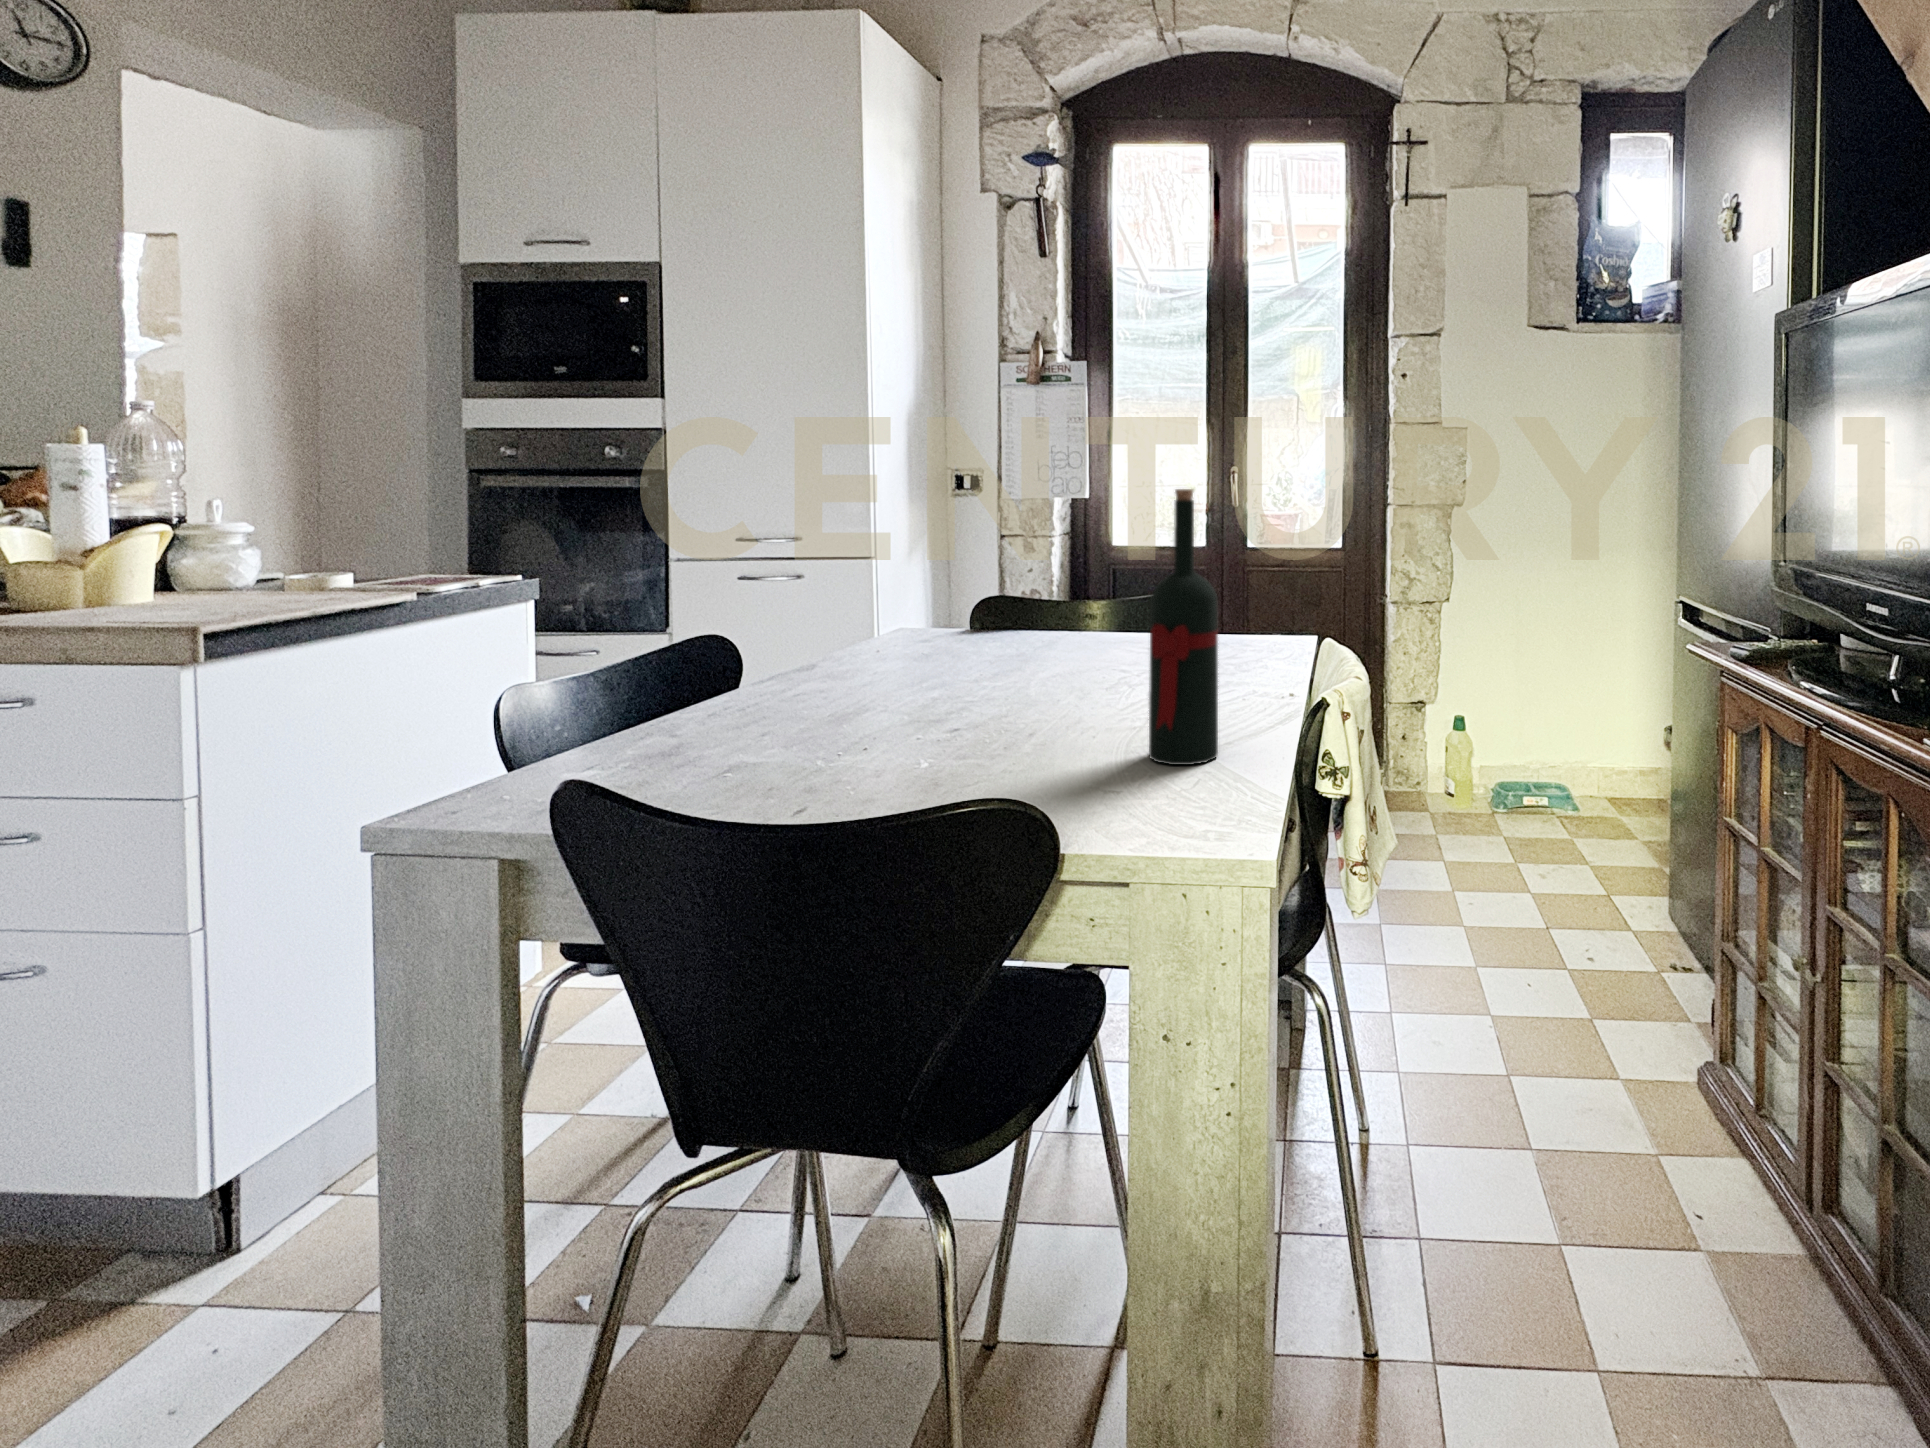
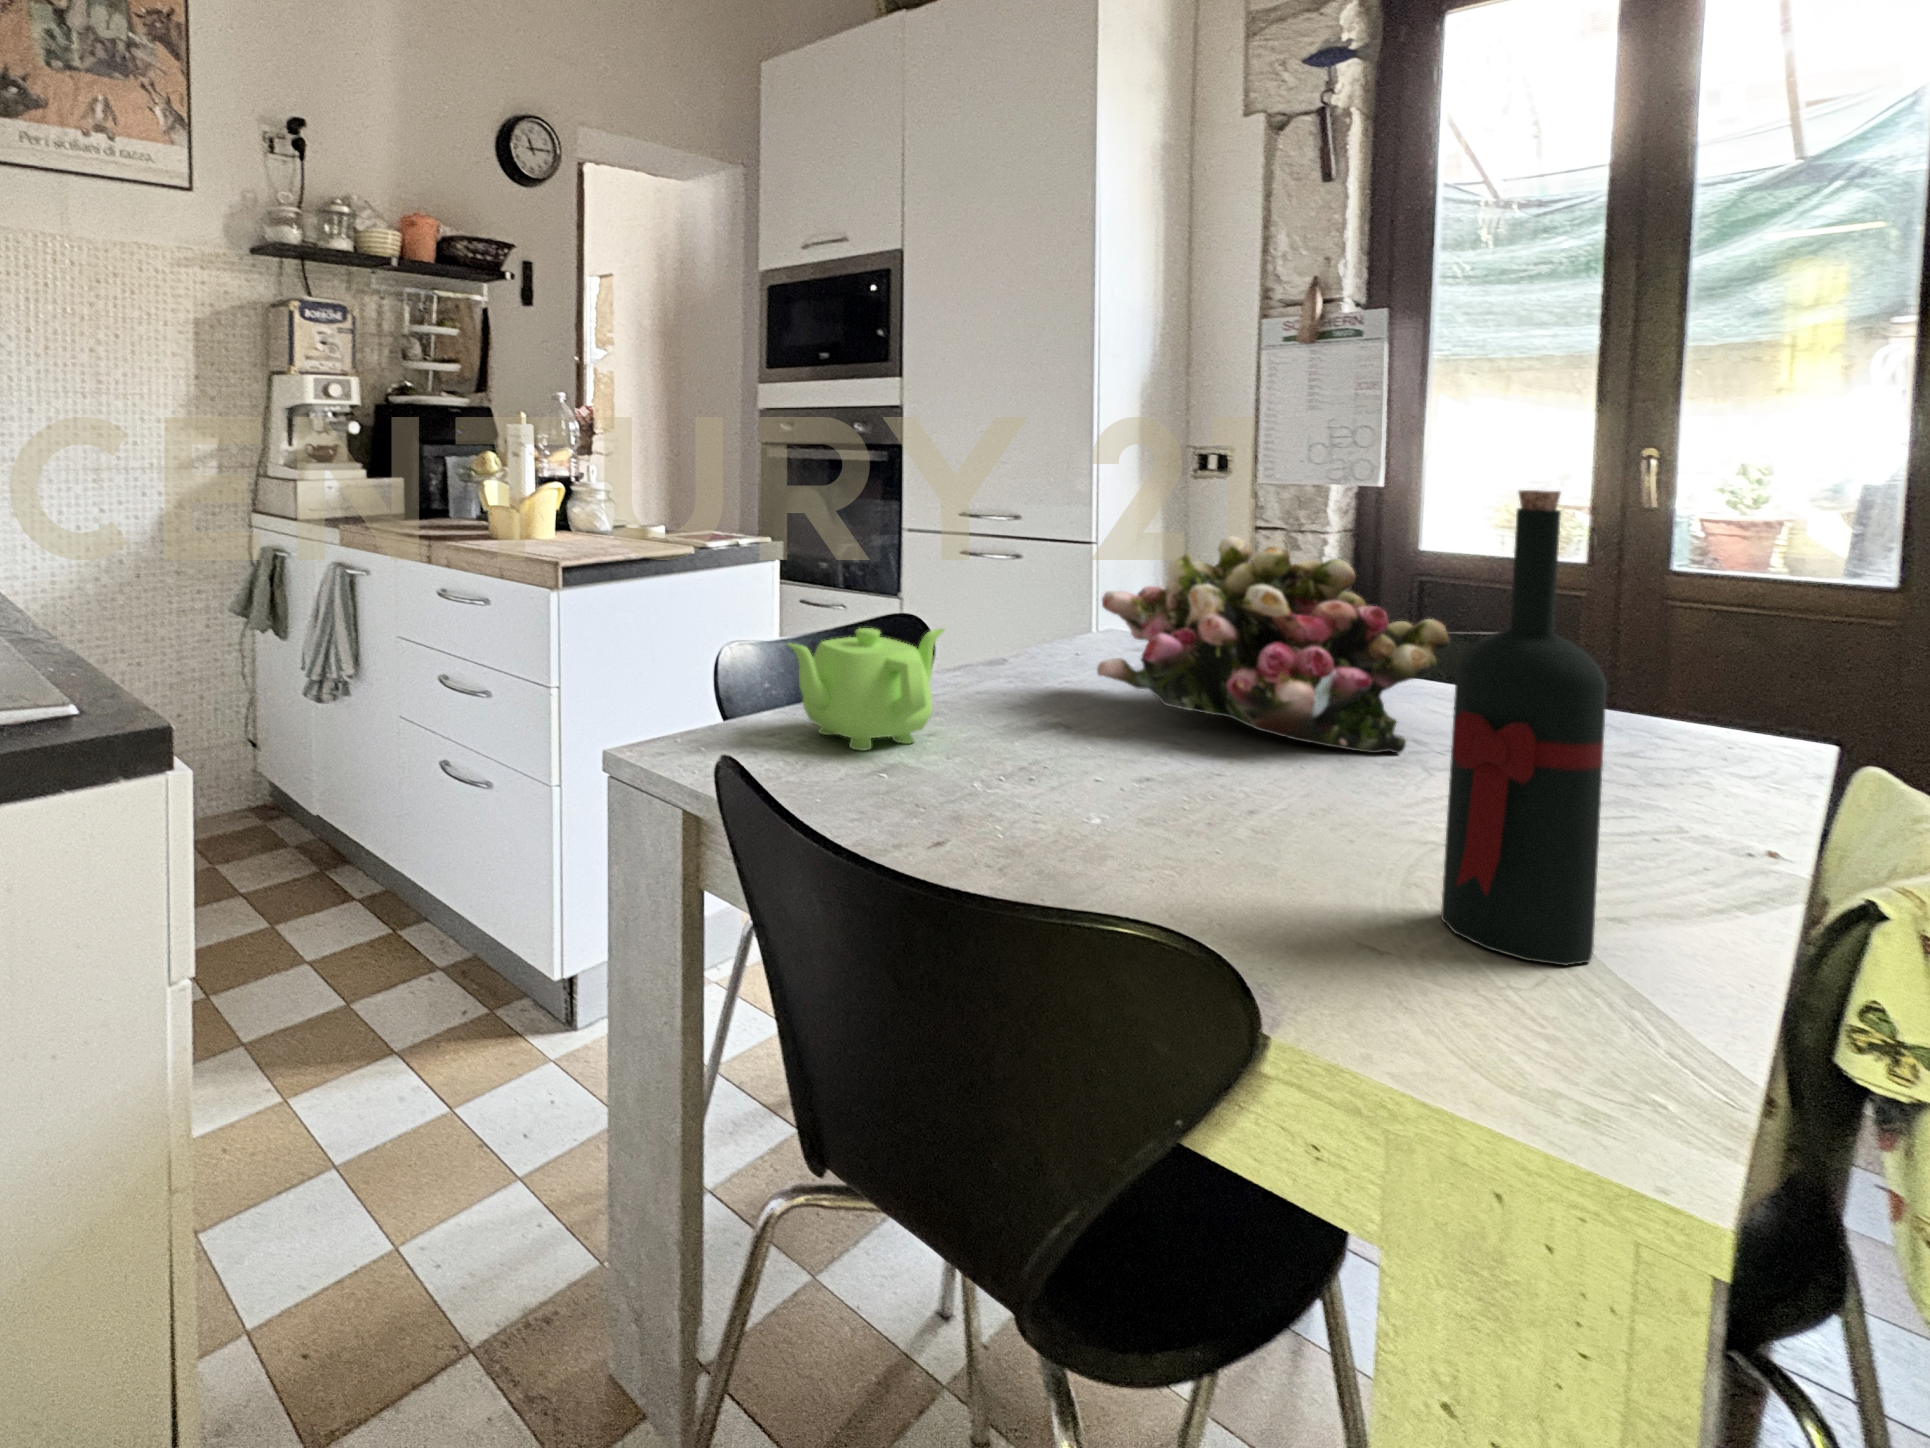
flower arrangement: none [912,536,1141,681] -> present [1097,536,1451,753]
teapot: none [625,634,782,757] -> present [788,628,944,750]

